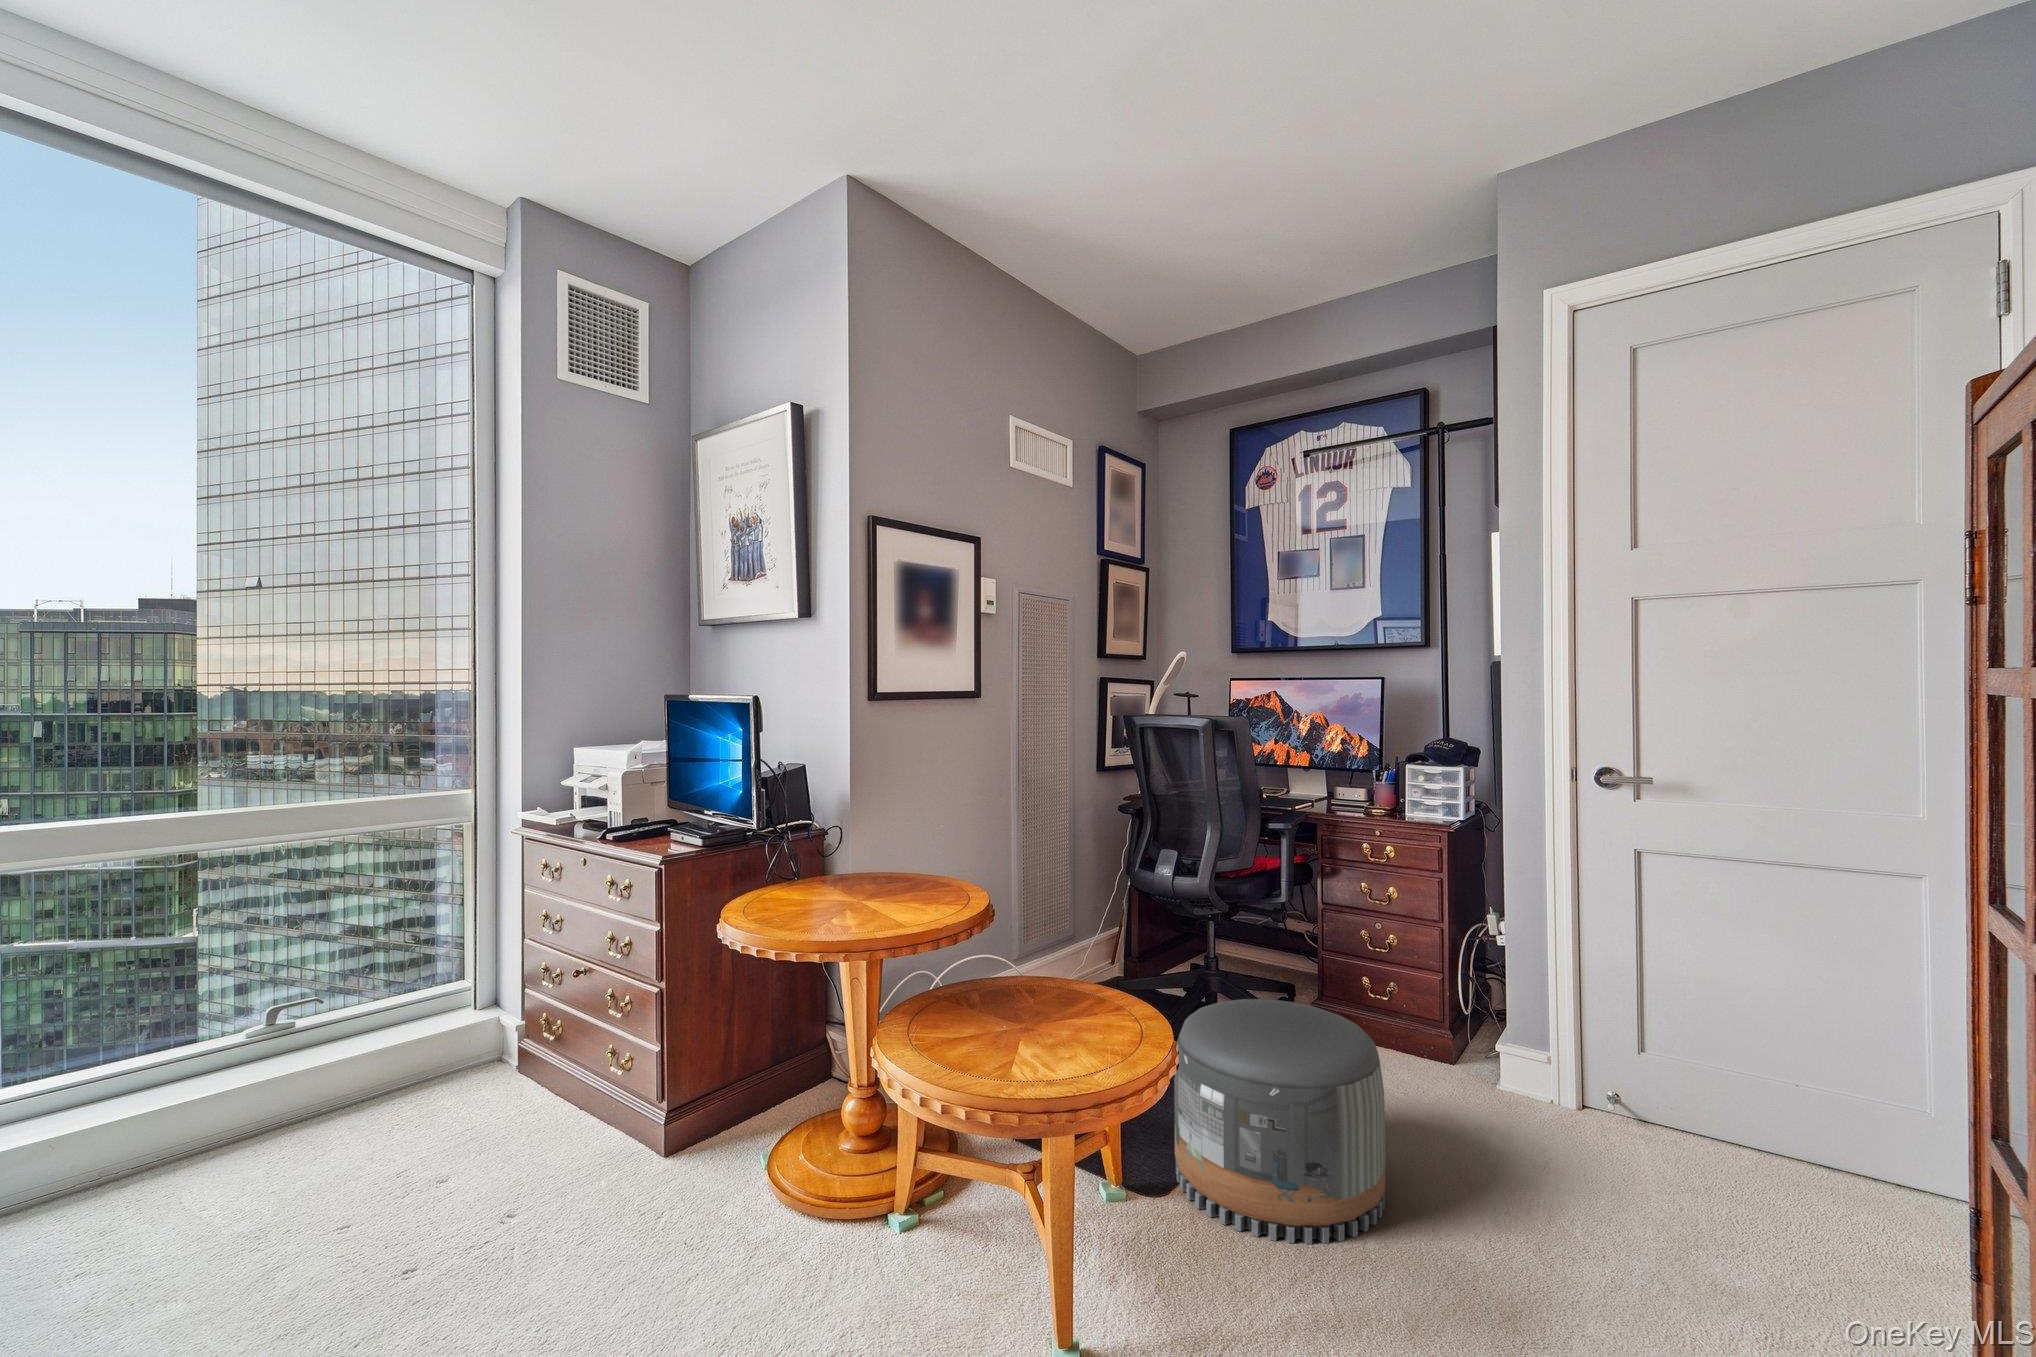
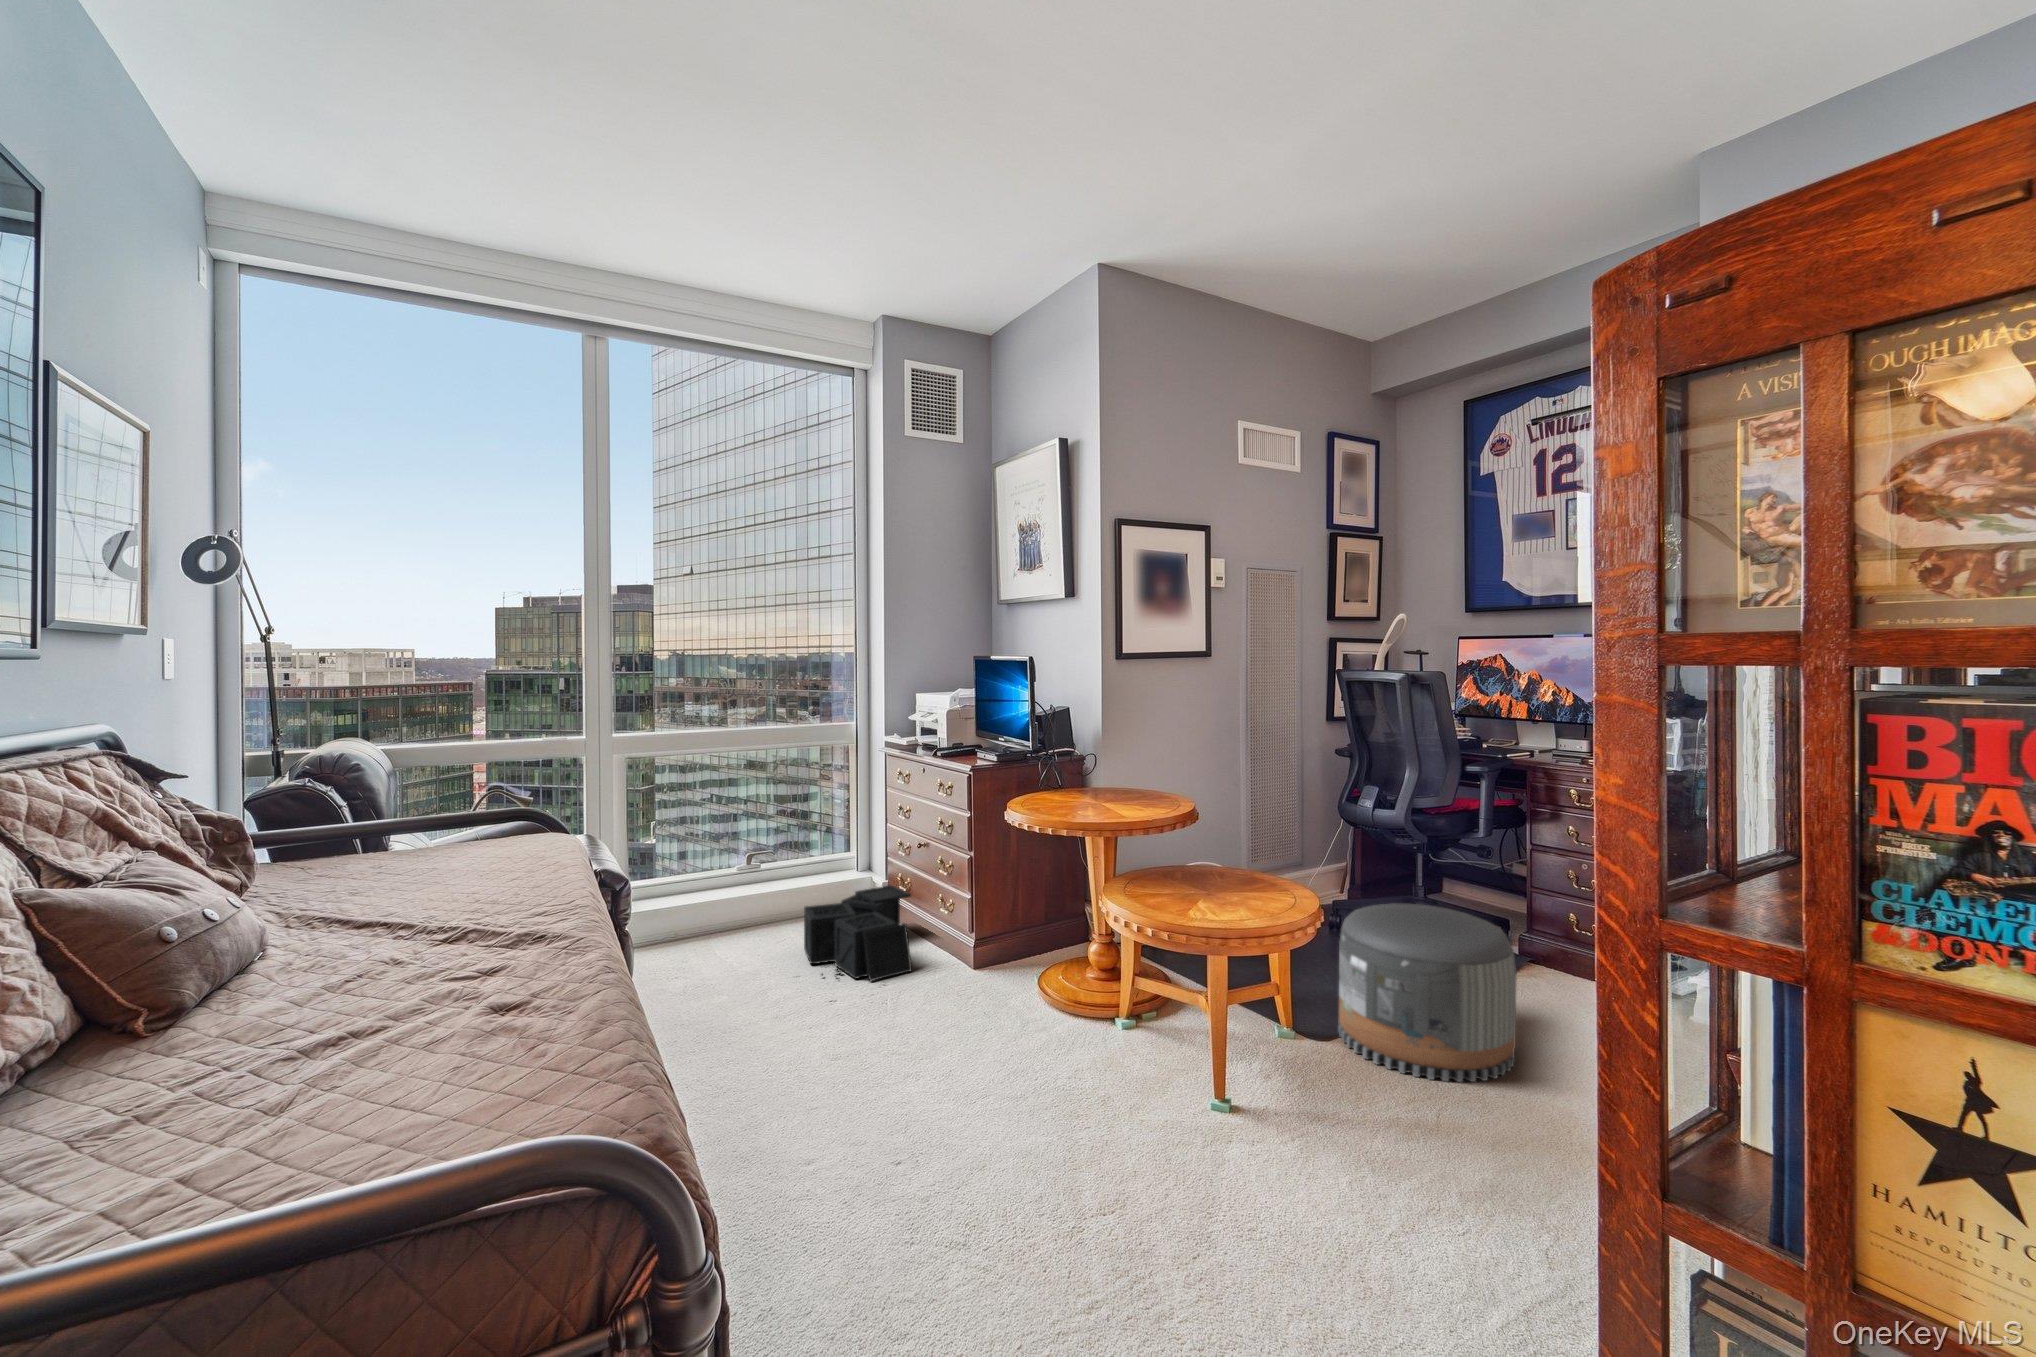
storage bin: none [364,1034,562,1221] -> present [804,885,912,981]

